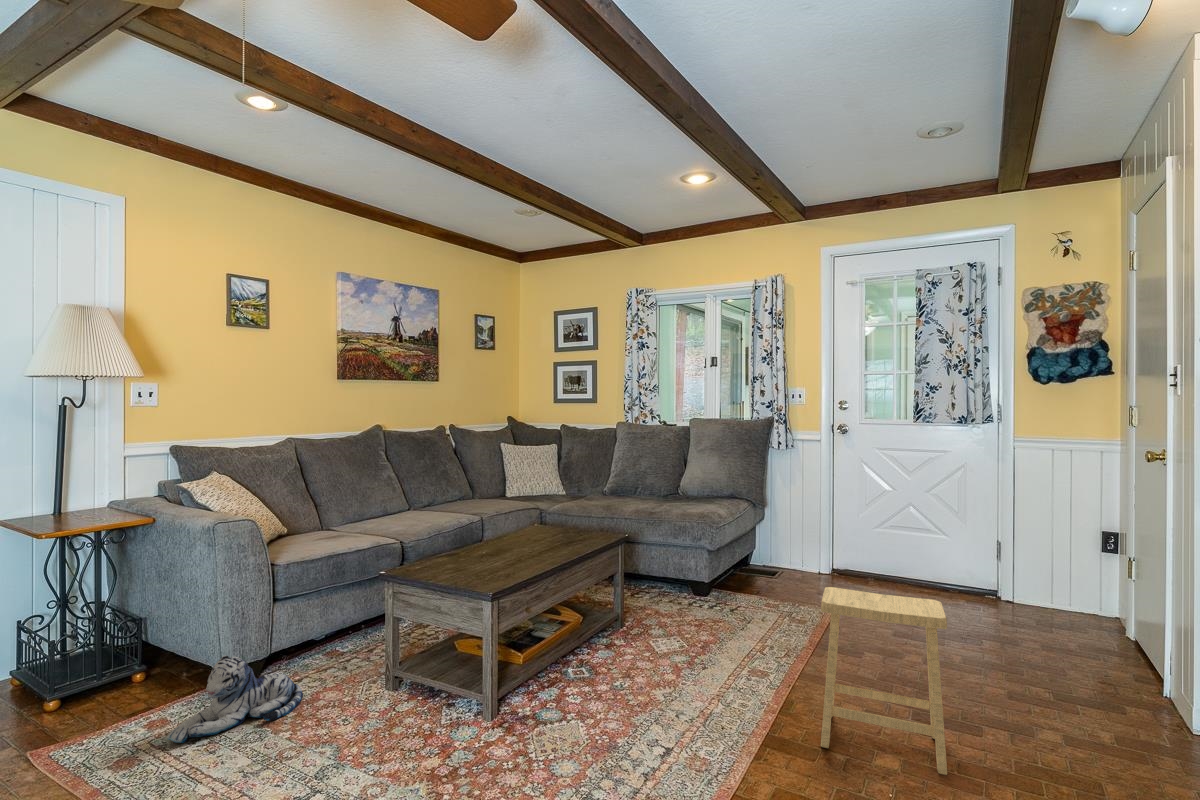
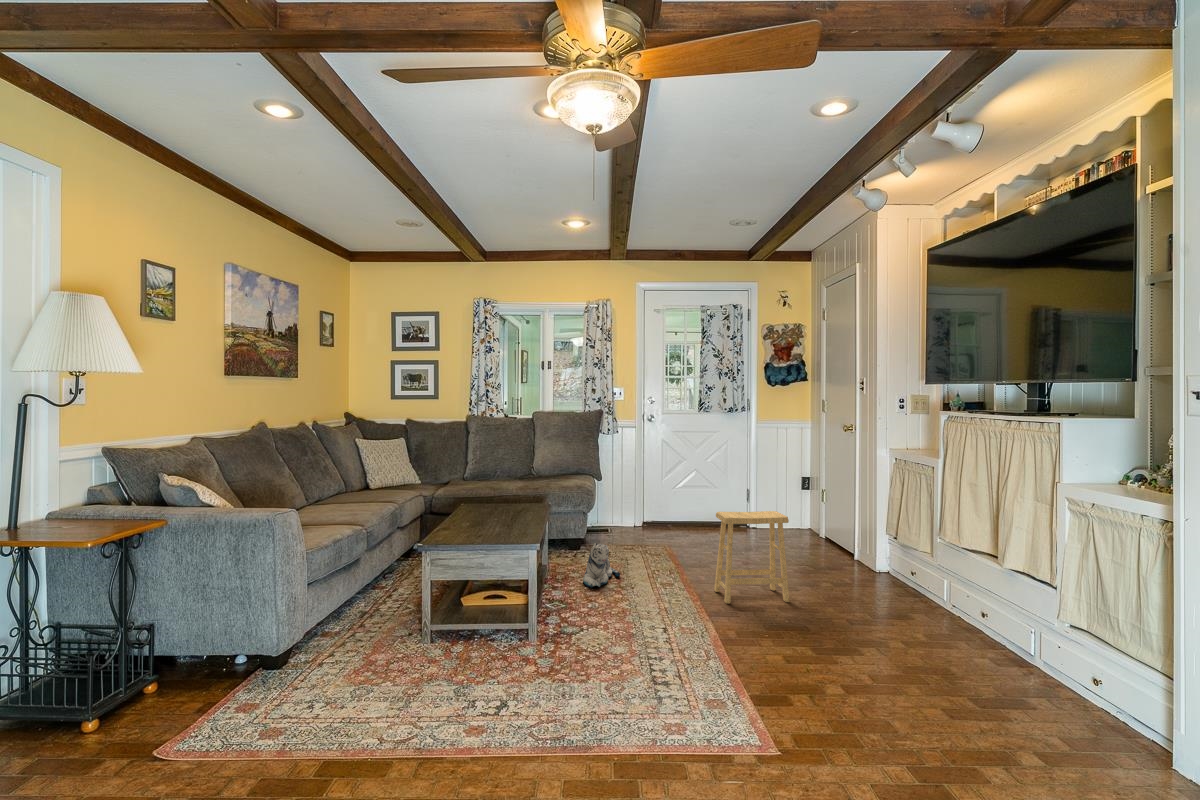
plush toy: present [167,656,303,743] -> present [583,543,620,588]

